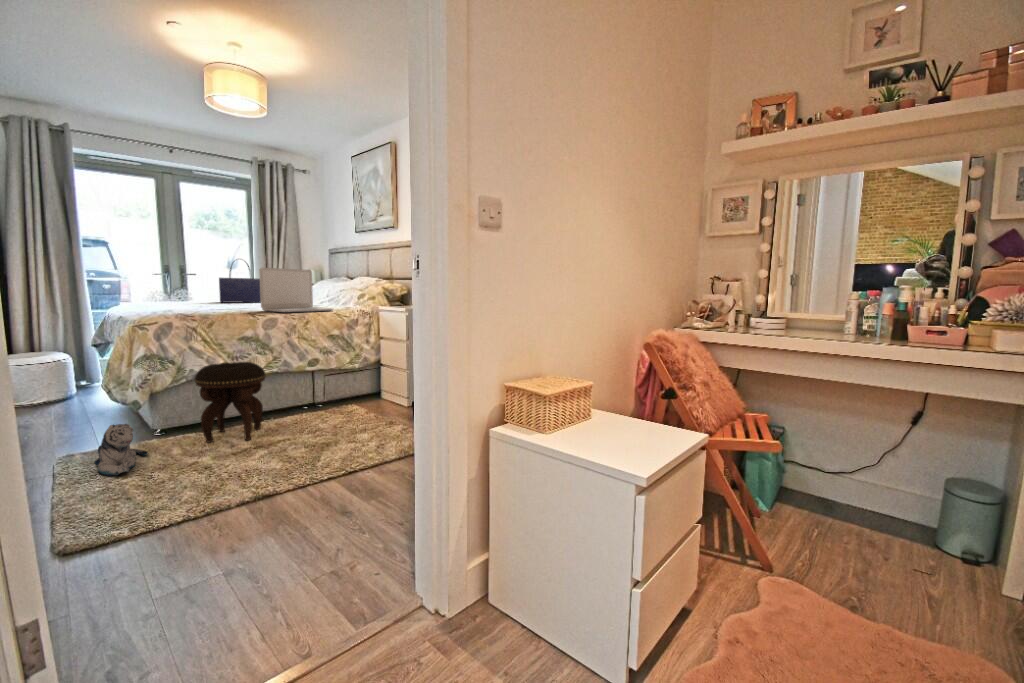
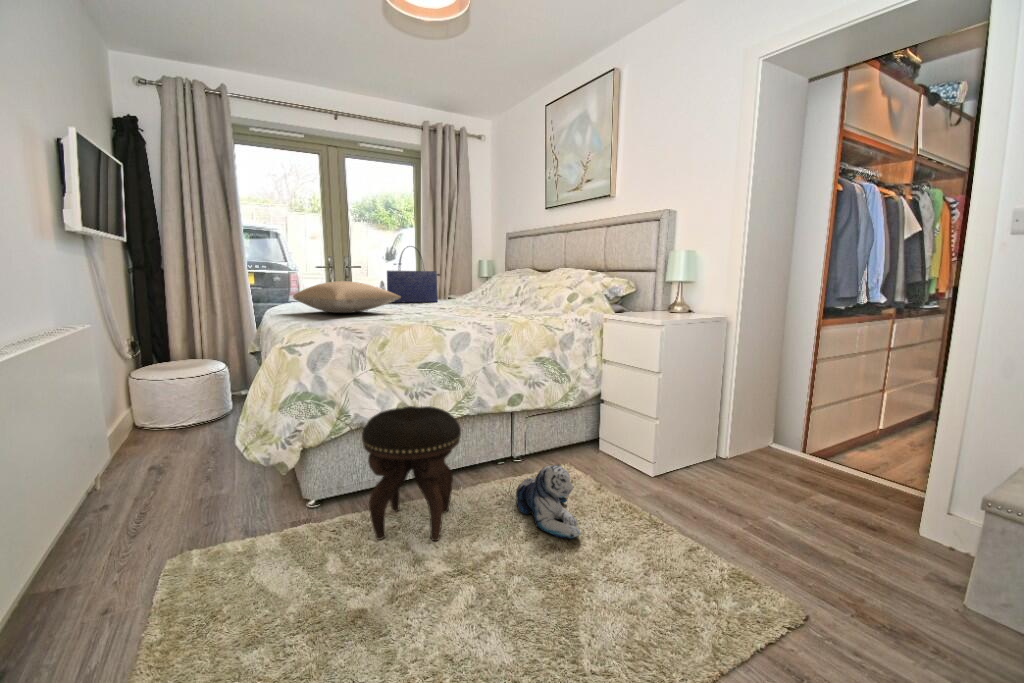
laptop: present [259,268,333,312] -> none [446,257,547,326]
pillow: none [136,284,228,307] -> present [293,281,401,313]
plush toy: present [94,424,148,476] -> present [516,465,580,539]

